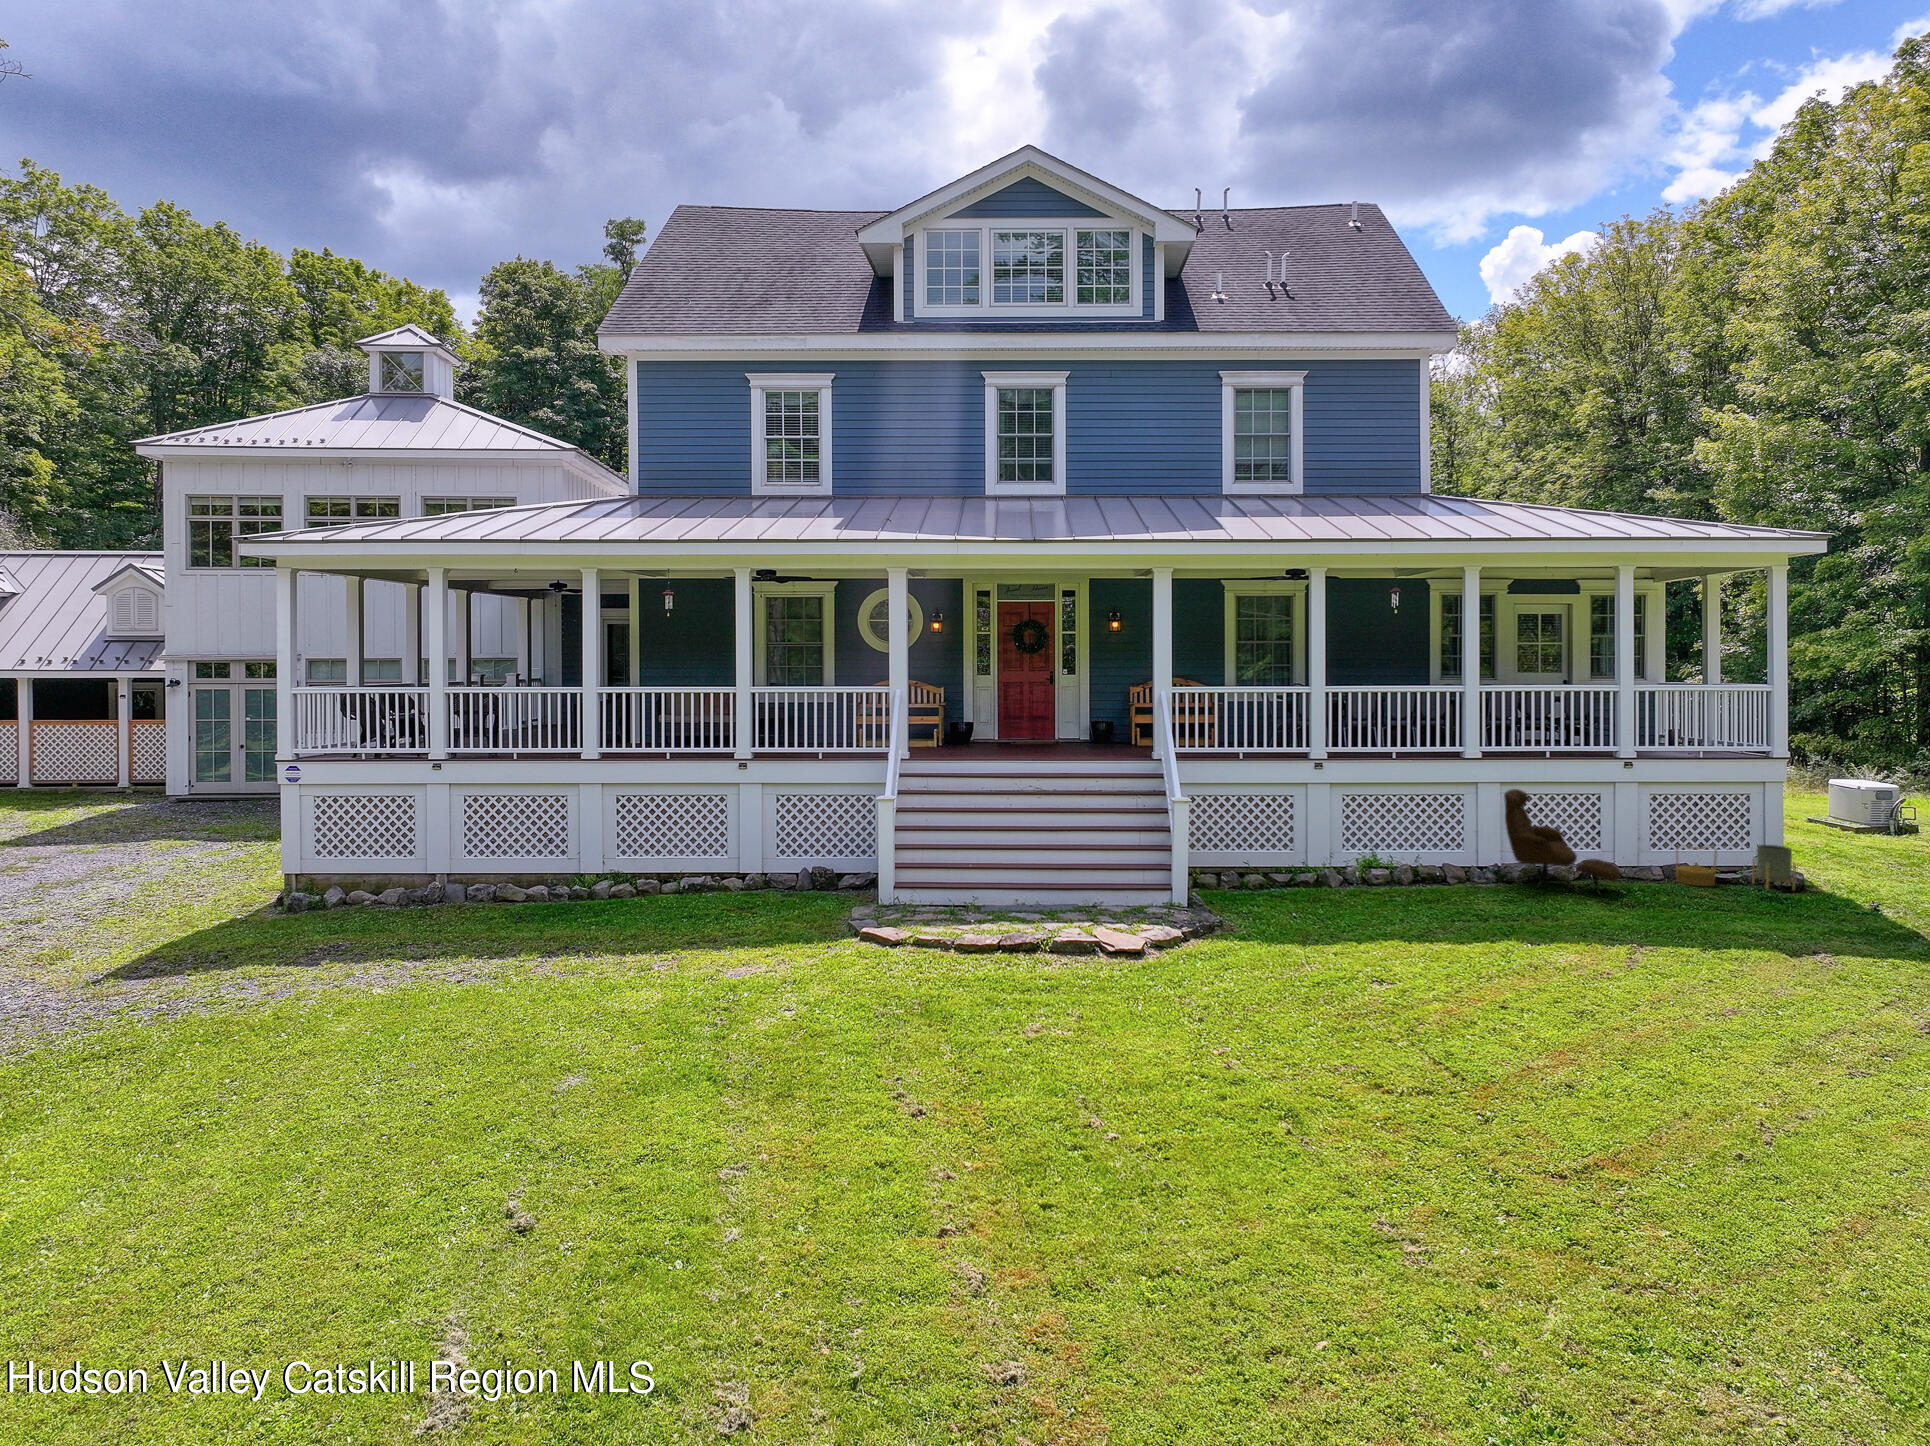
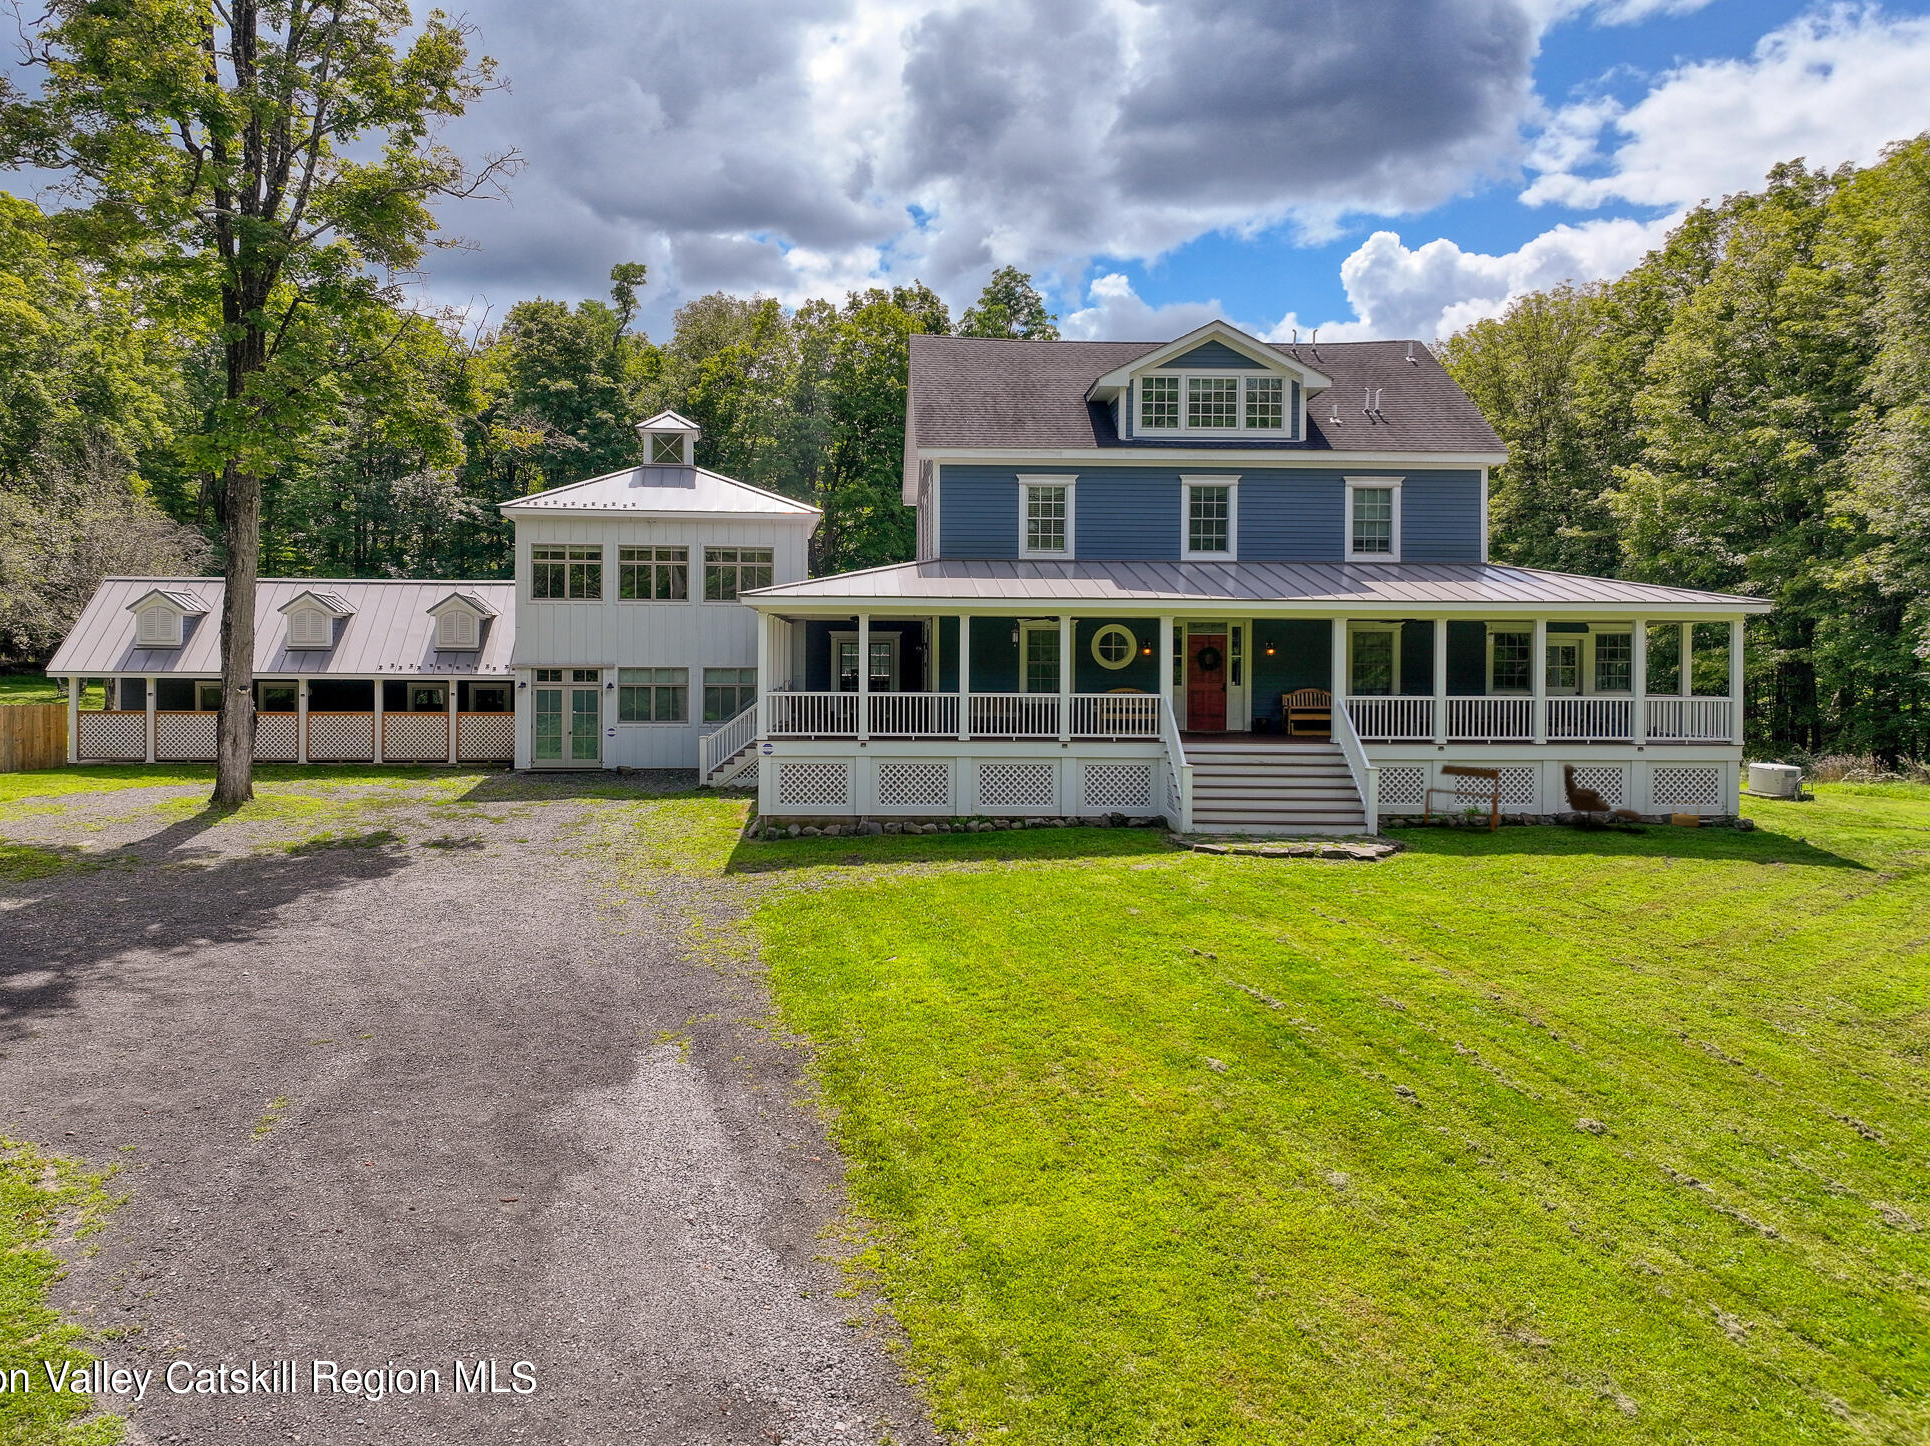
bench: none [1291,789,1404,895] -> present [1425,765,1501,830]
planter: present [1752,845,1796,890] -> none [1722,800,1753,829]

